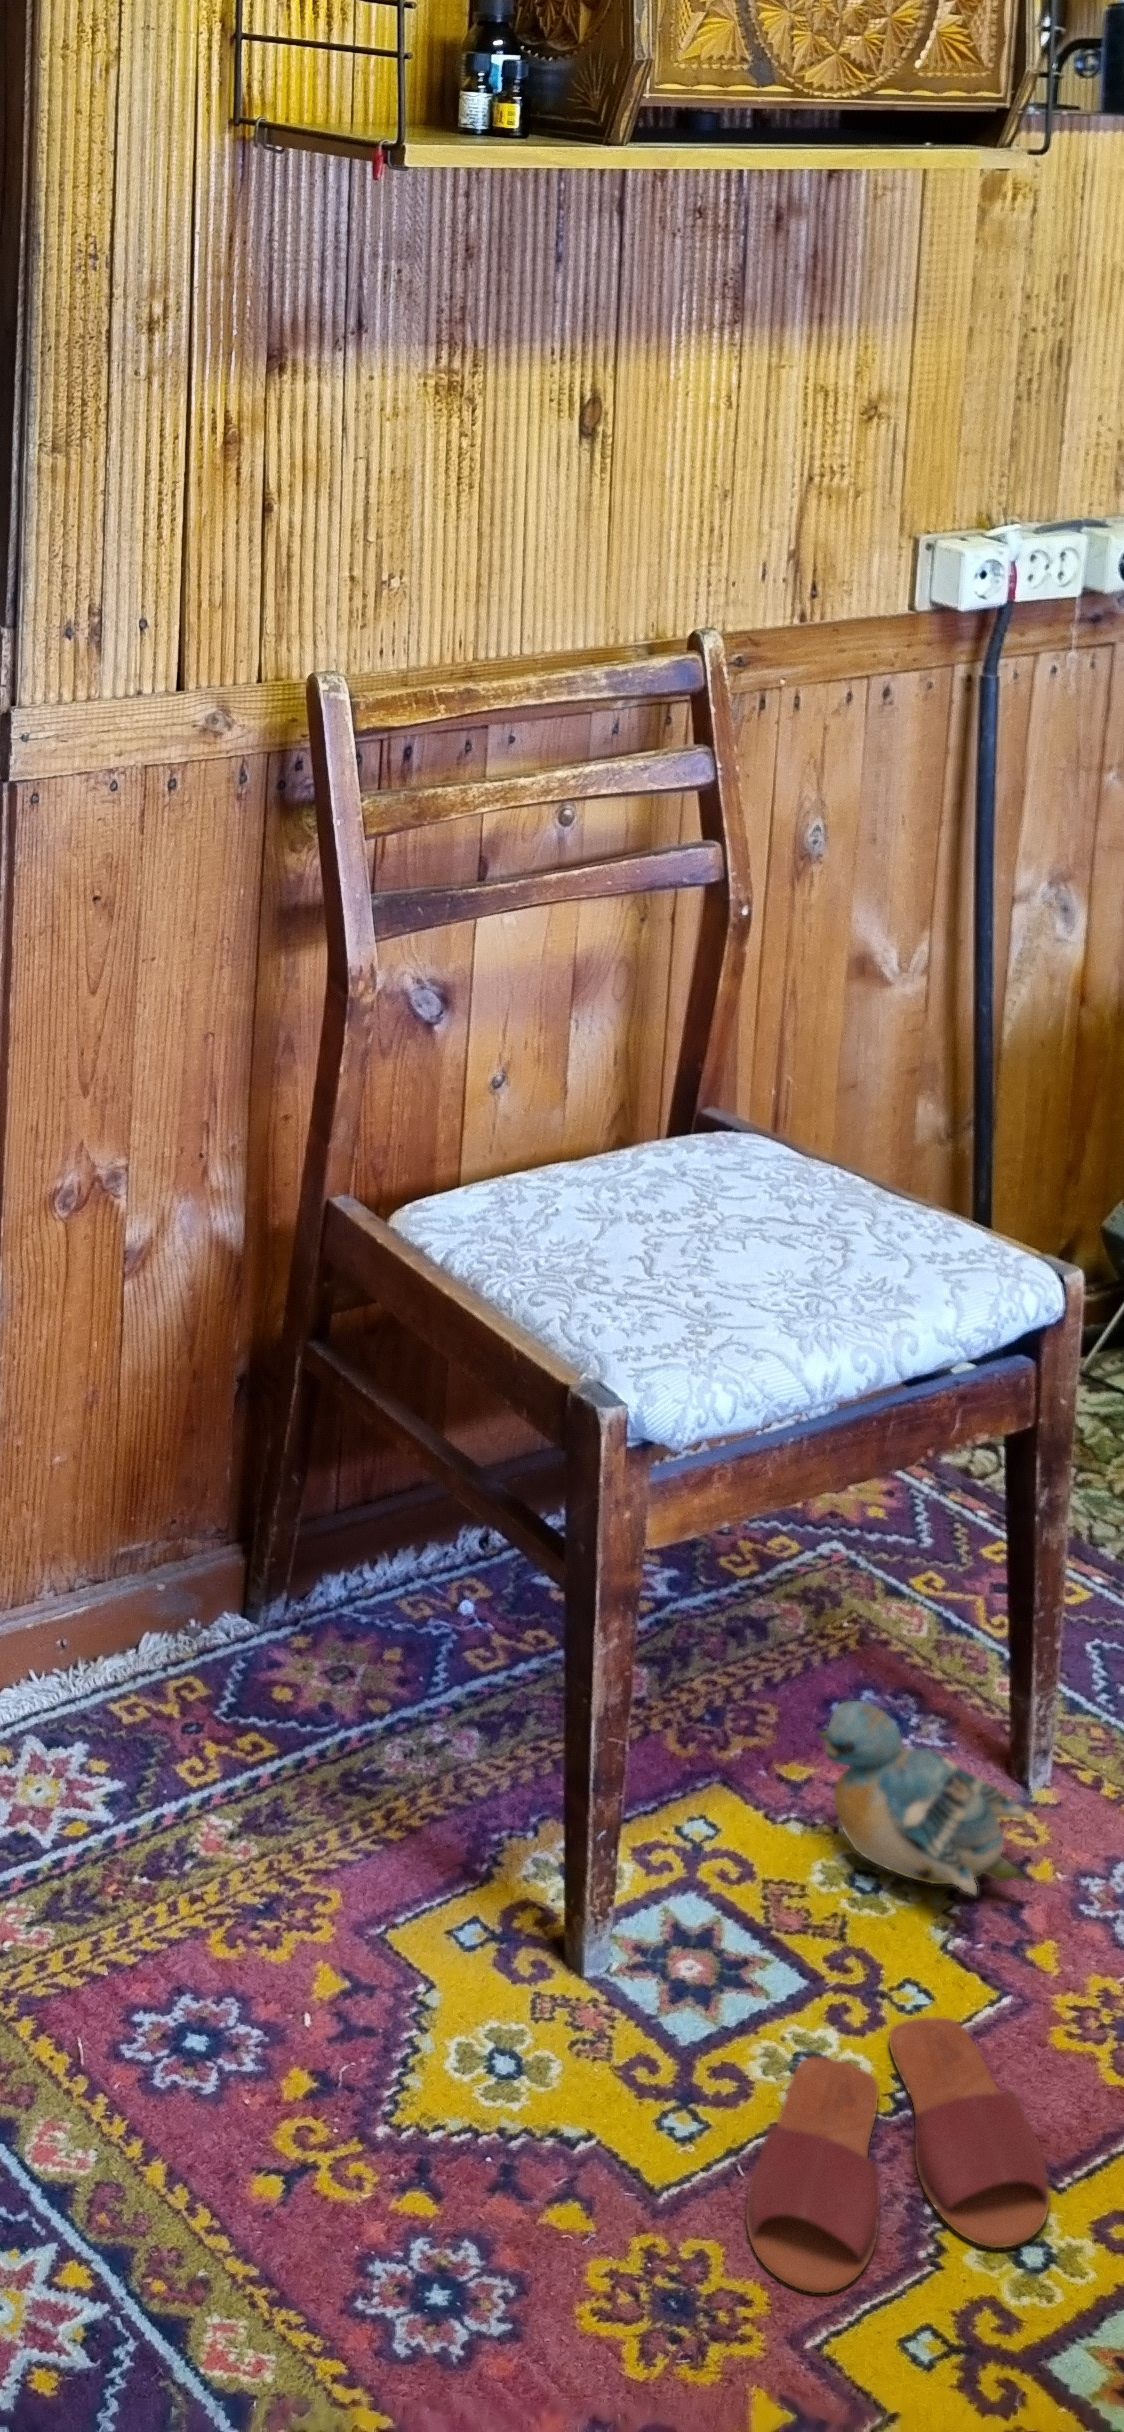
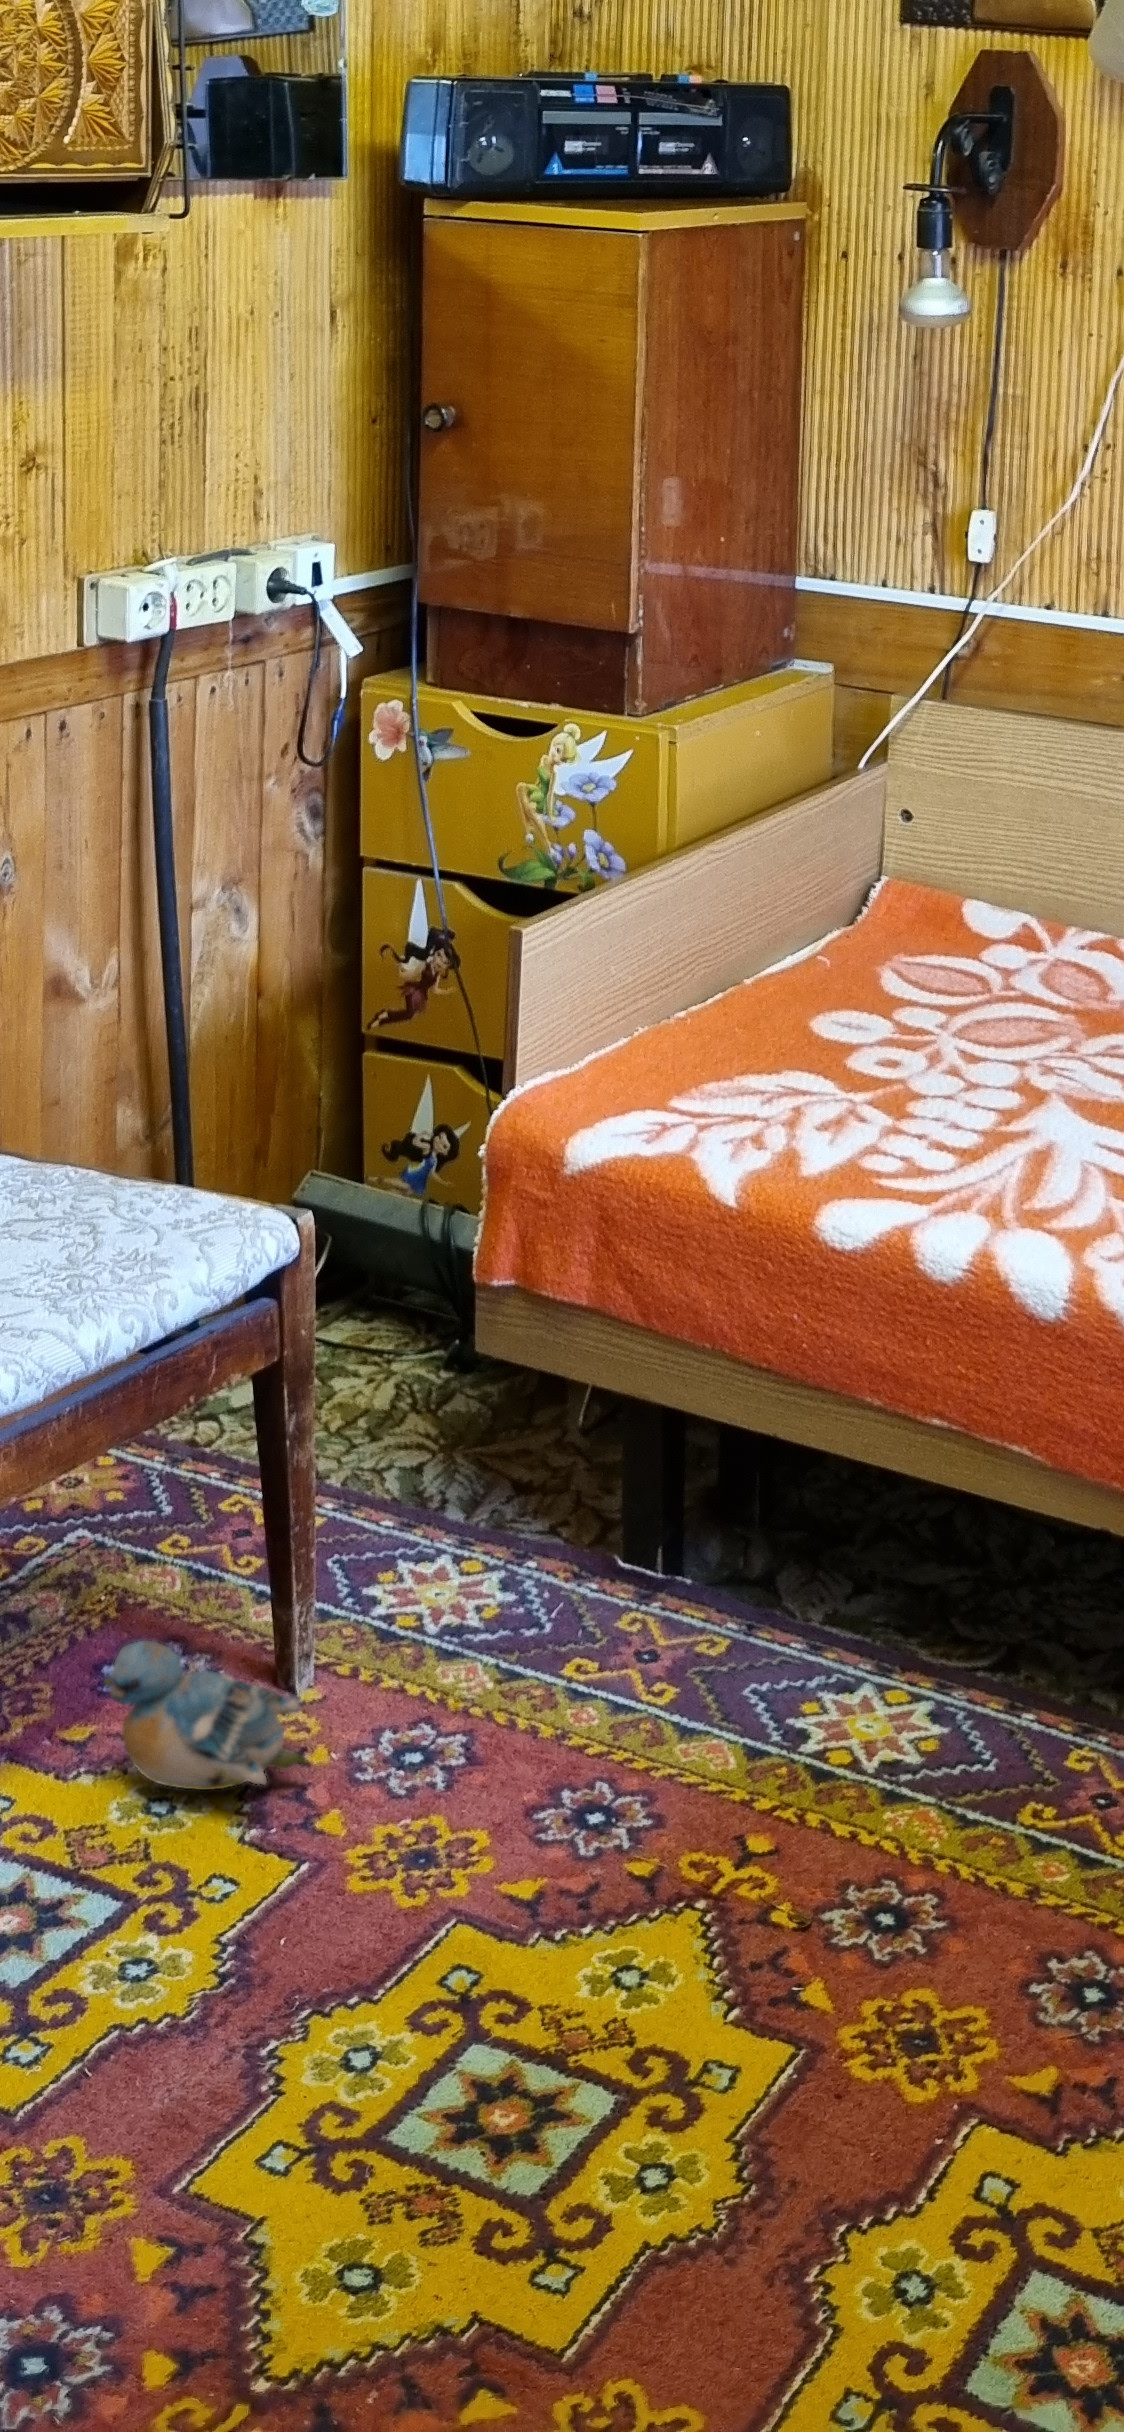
slippers: present [746,2018,1050,2293] -> none [96,1894,369,2153]

